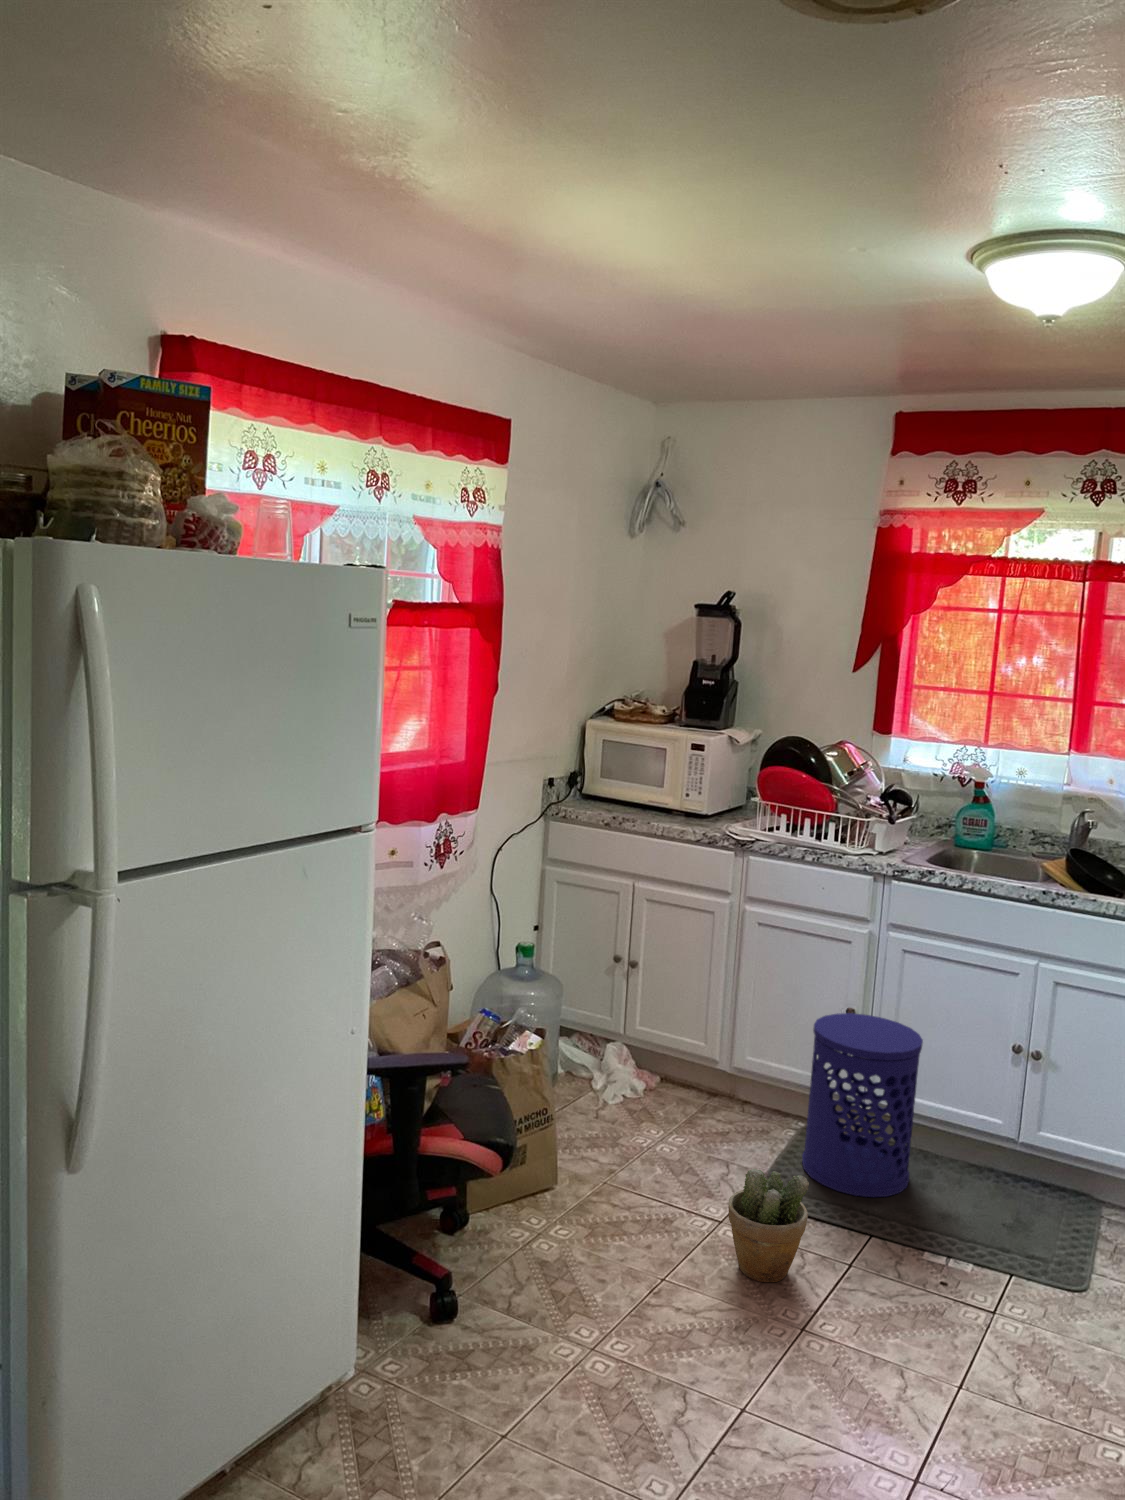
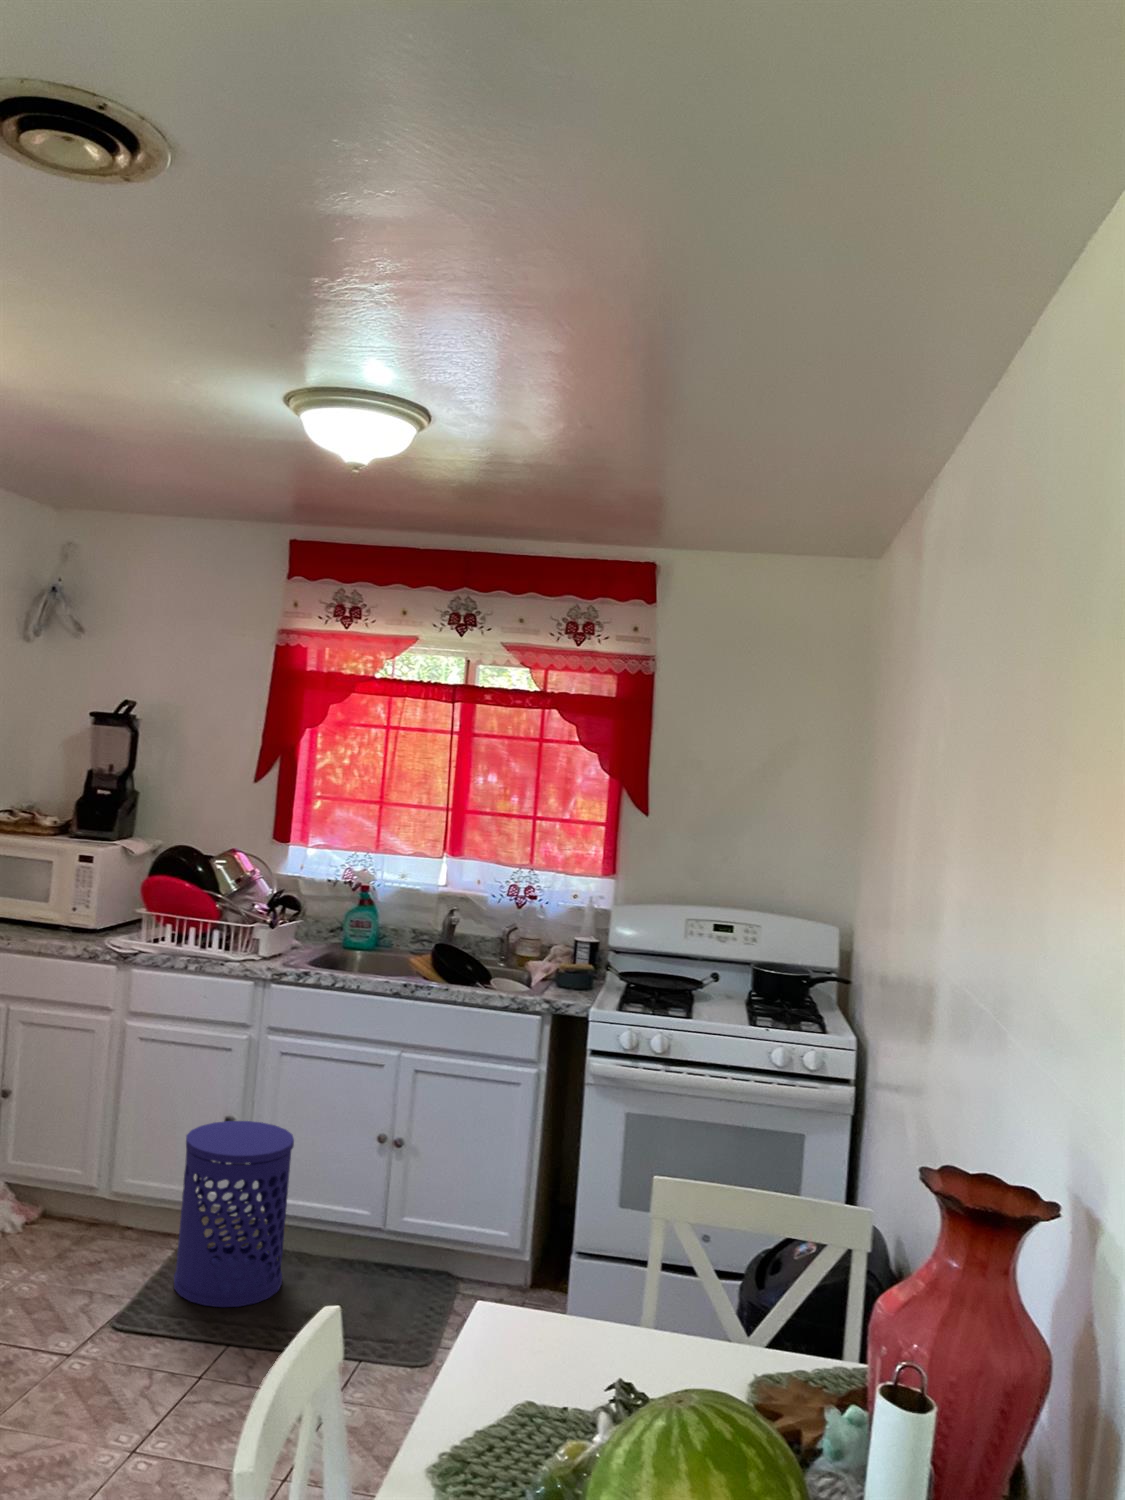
potted plant: present [728,1169,809,1282] -> none [65,1290,152,1411]

